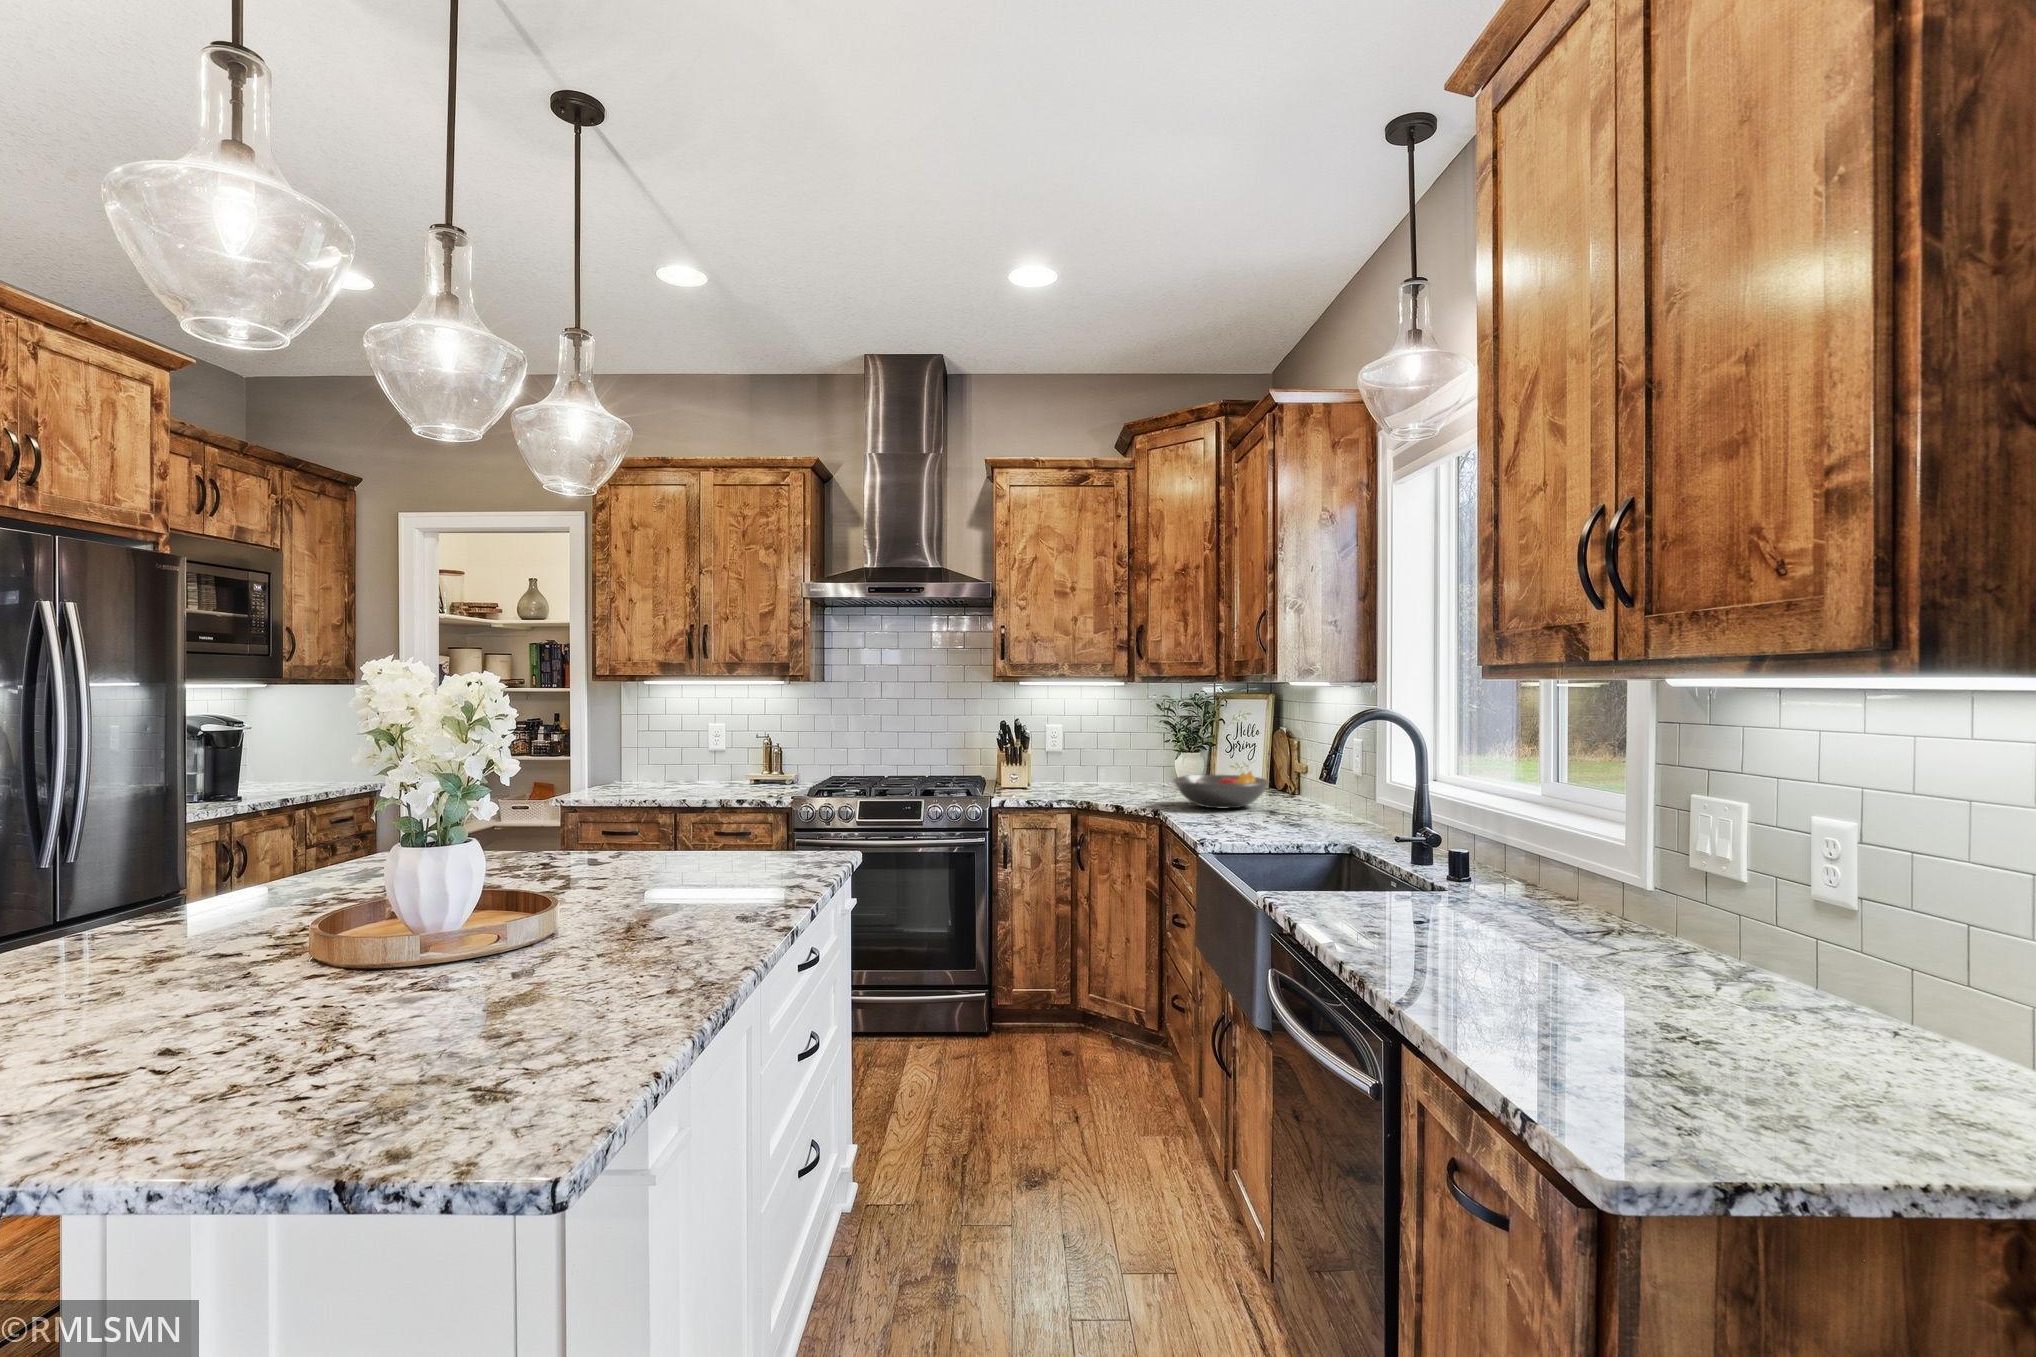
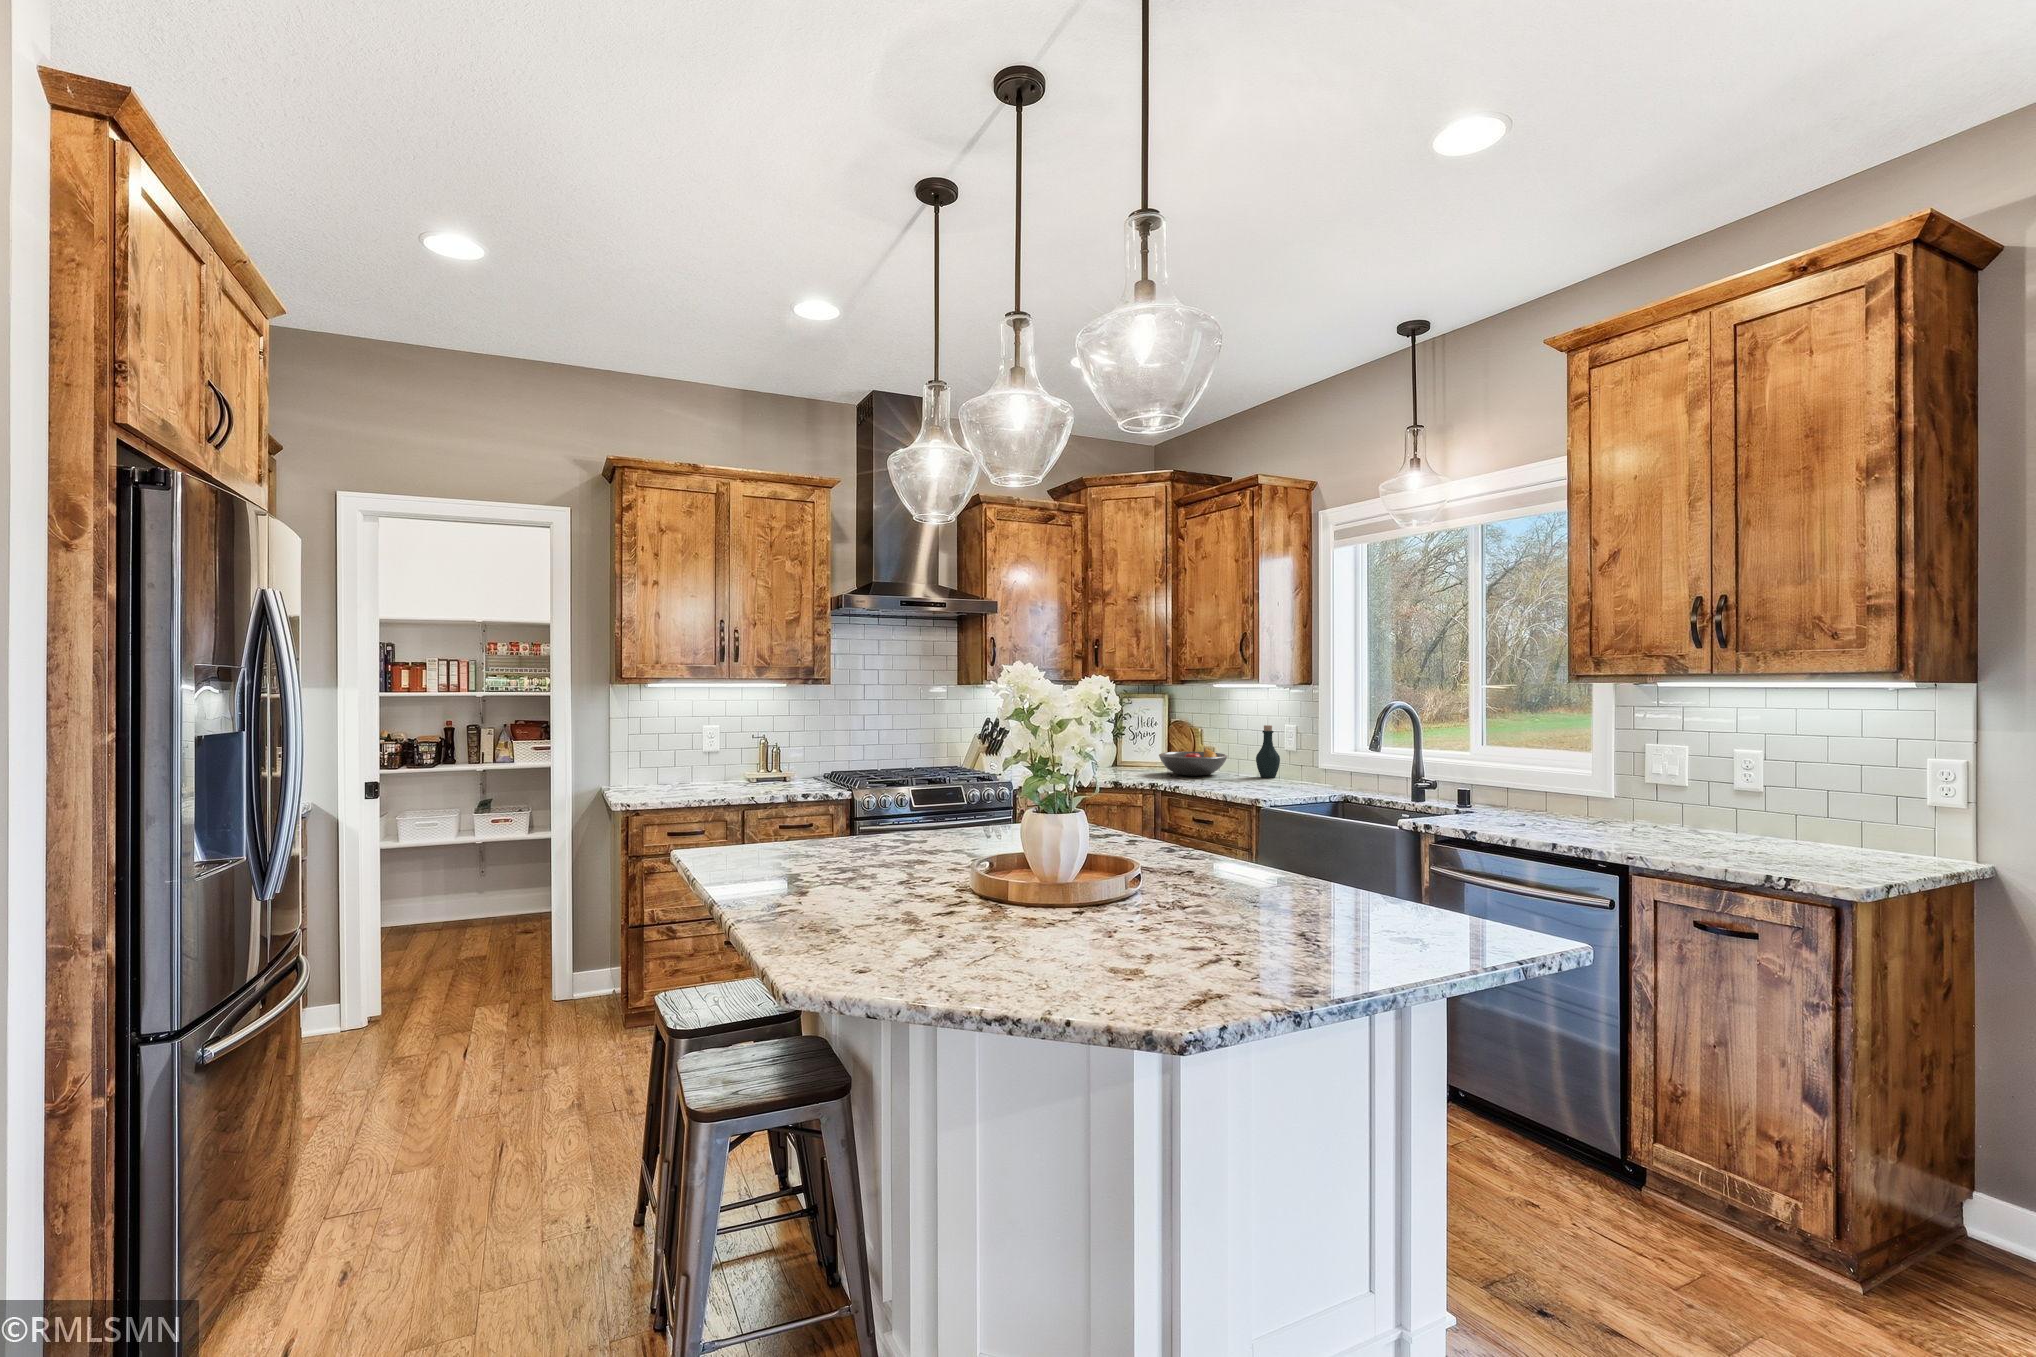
bottle: none [1289,742,1325,818] -> present [1256,725,1280,778]

